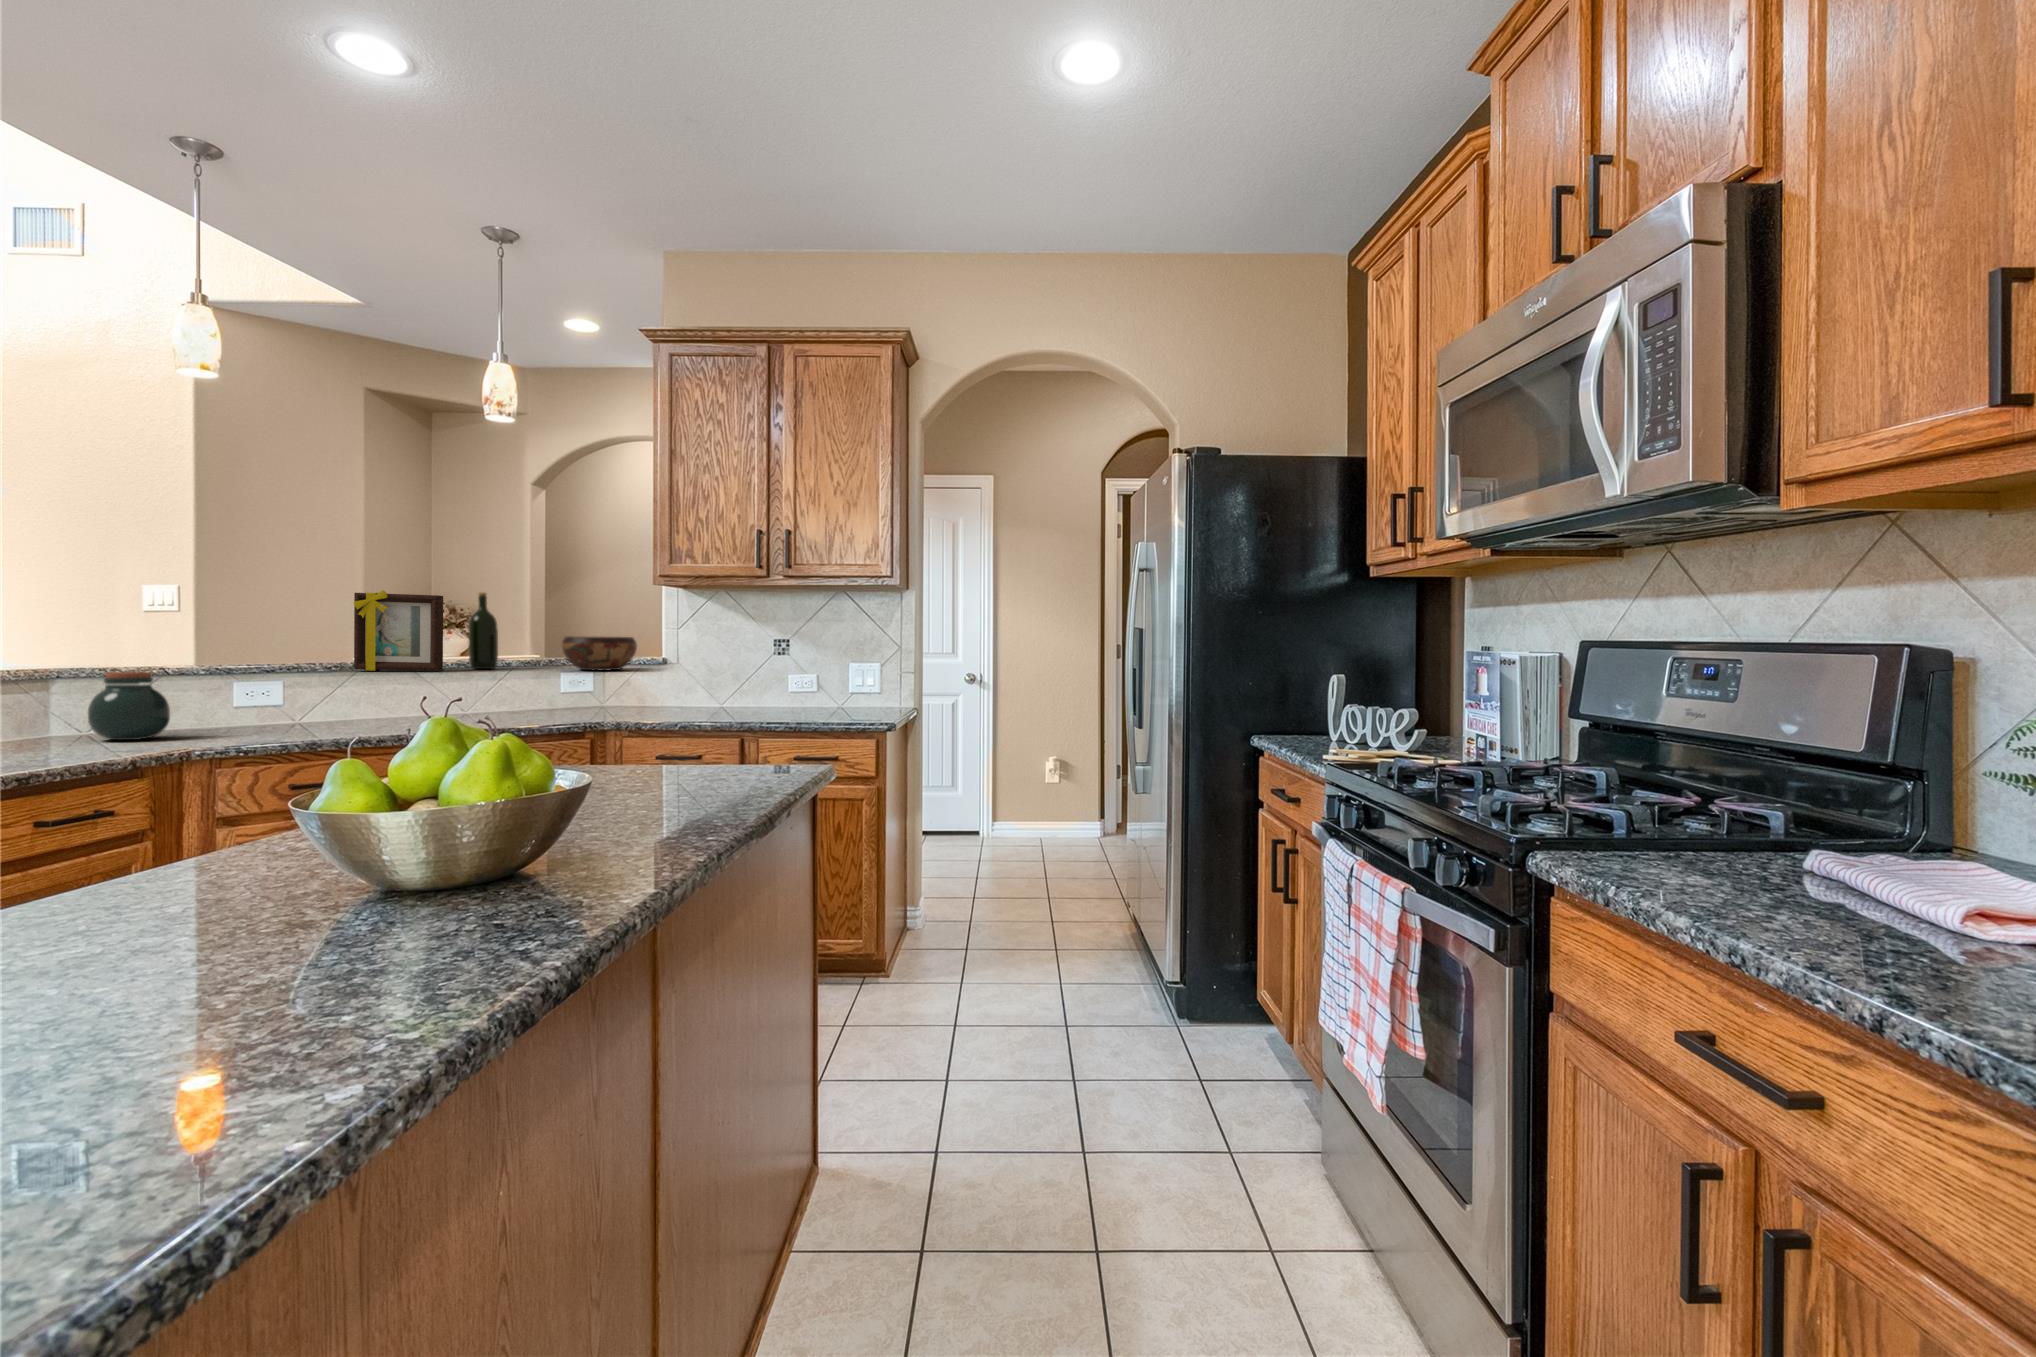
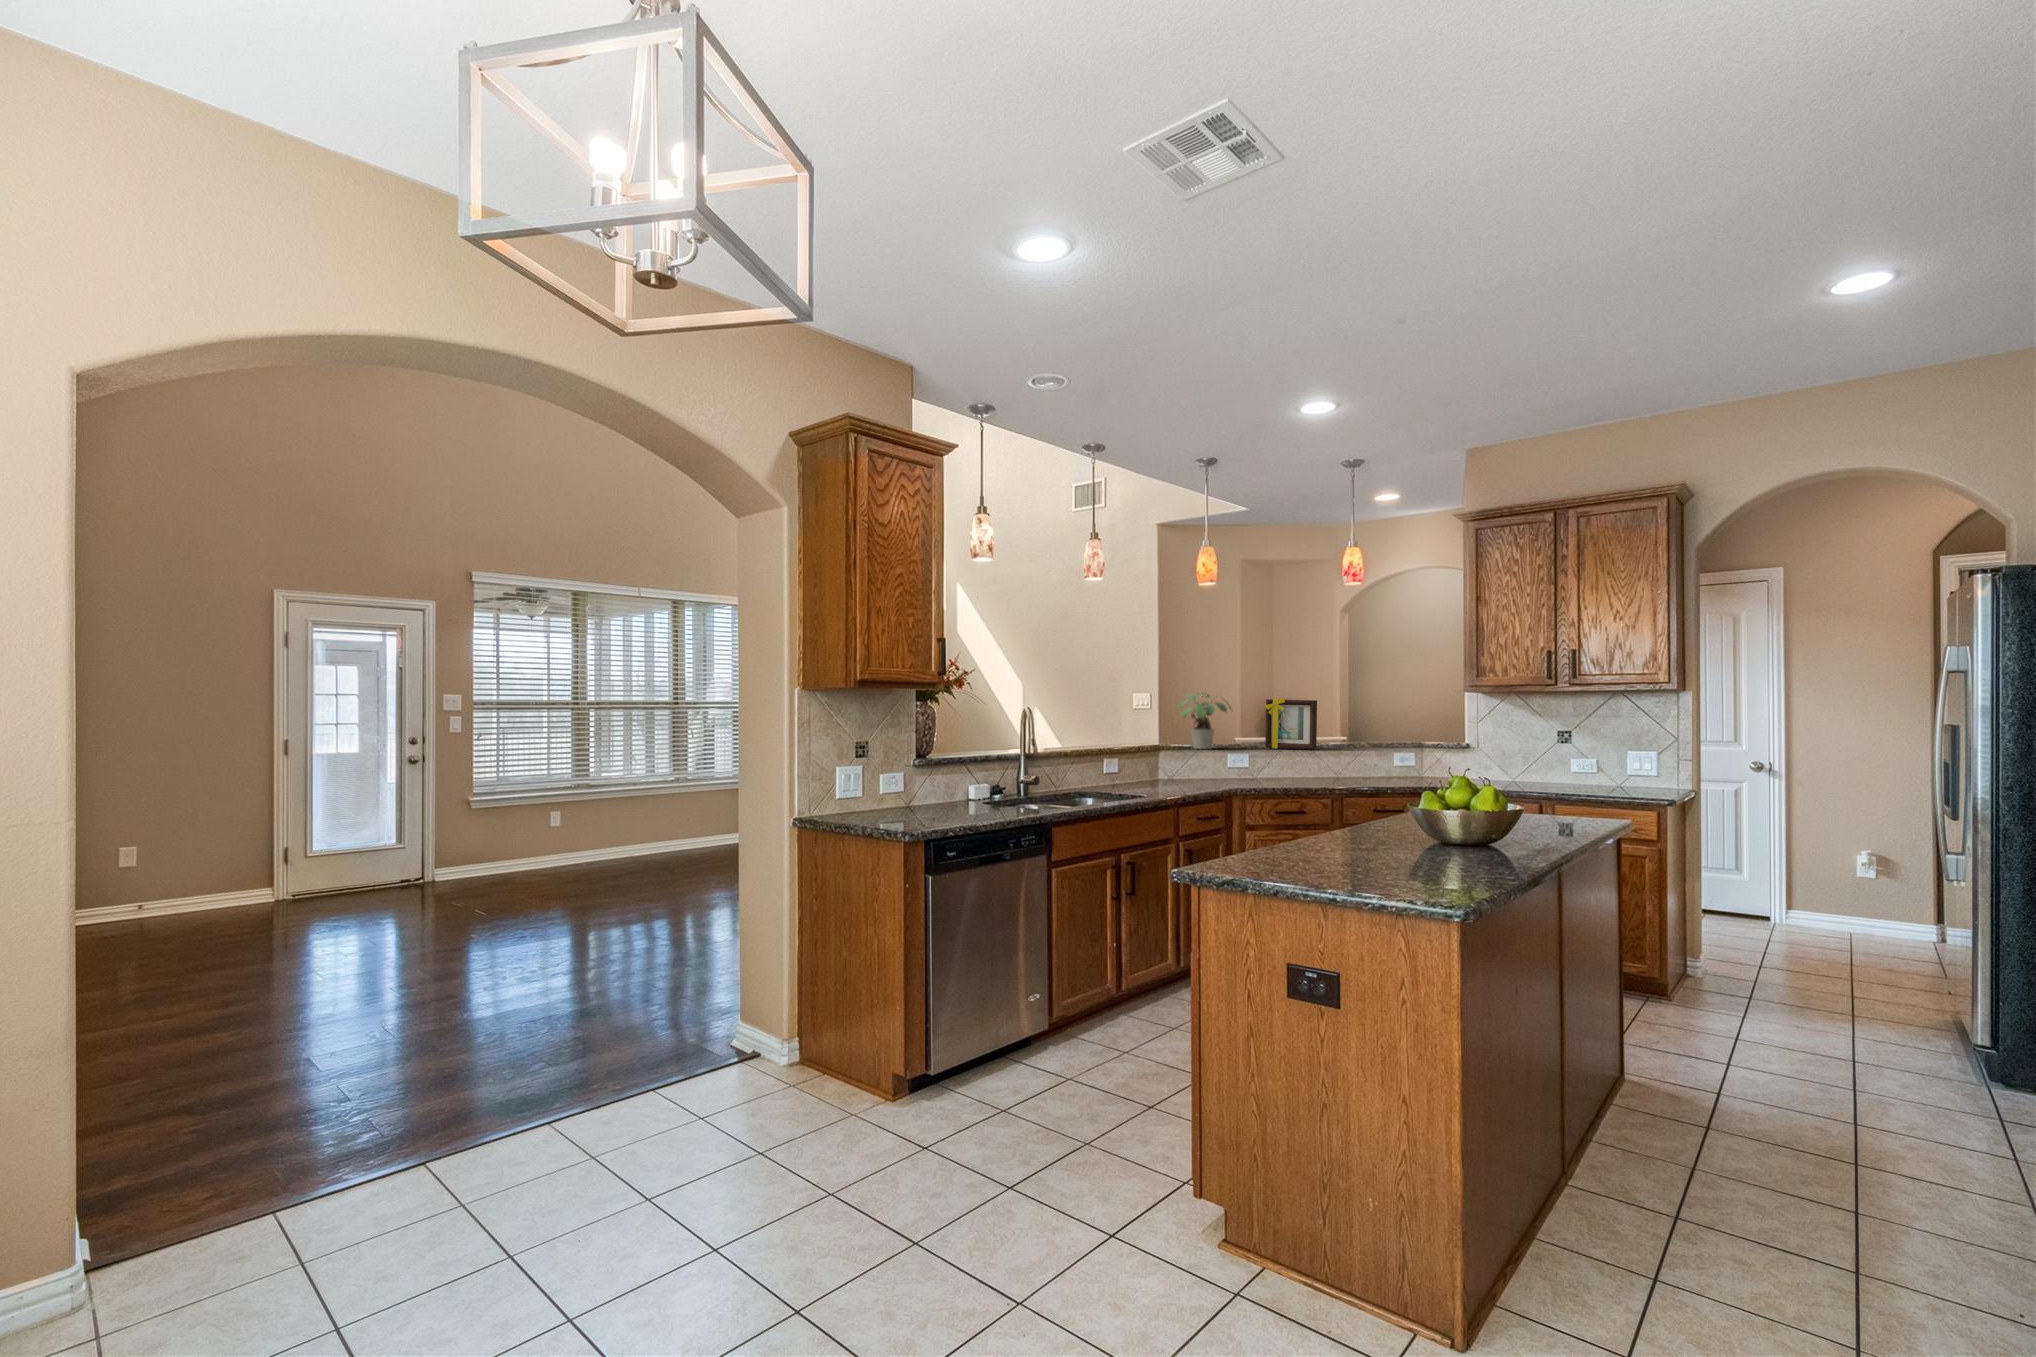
potted plant: none [168,578,291,674] -> present [1177,693,1231,749]
wine bottle: present [468,593,498,669] -> none [1330,697,1348,749]
decorative bowl: present [562,636,637,671] -> none [1392,727,1446,752]
jar: present [88,672,170,740] -> none [1154,747,1188,784]

